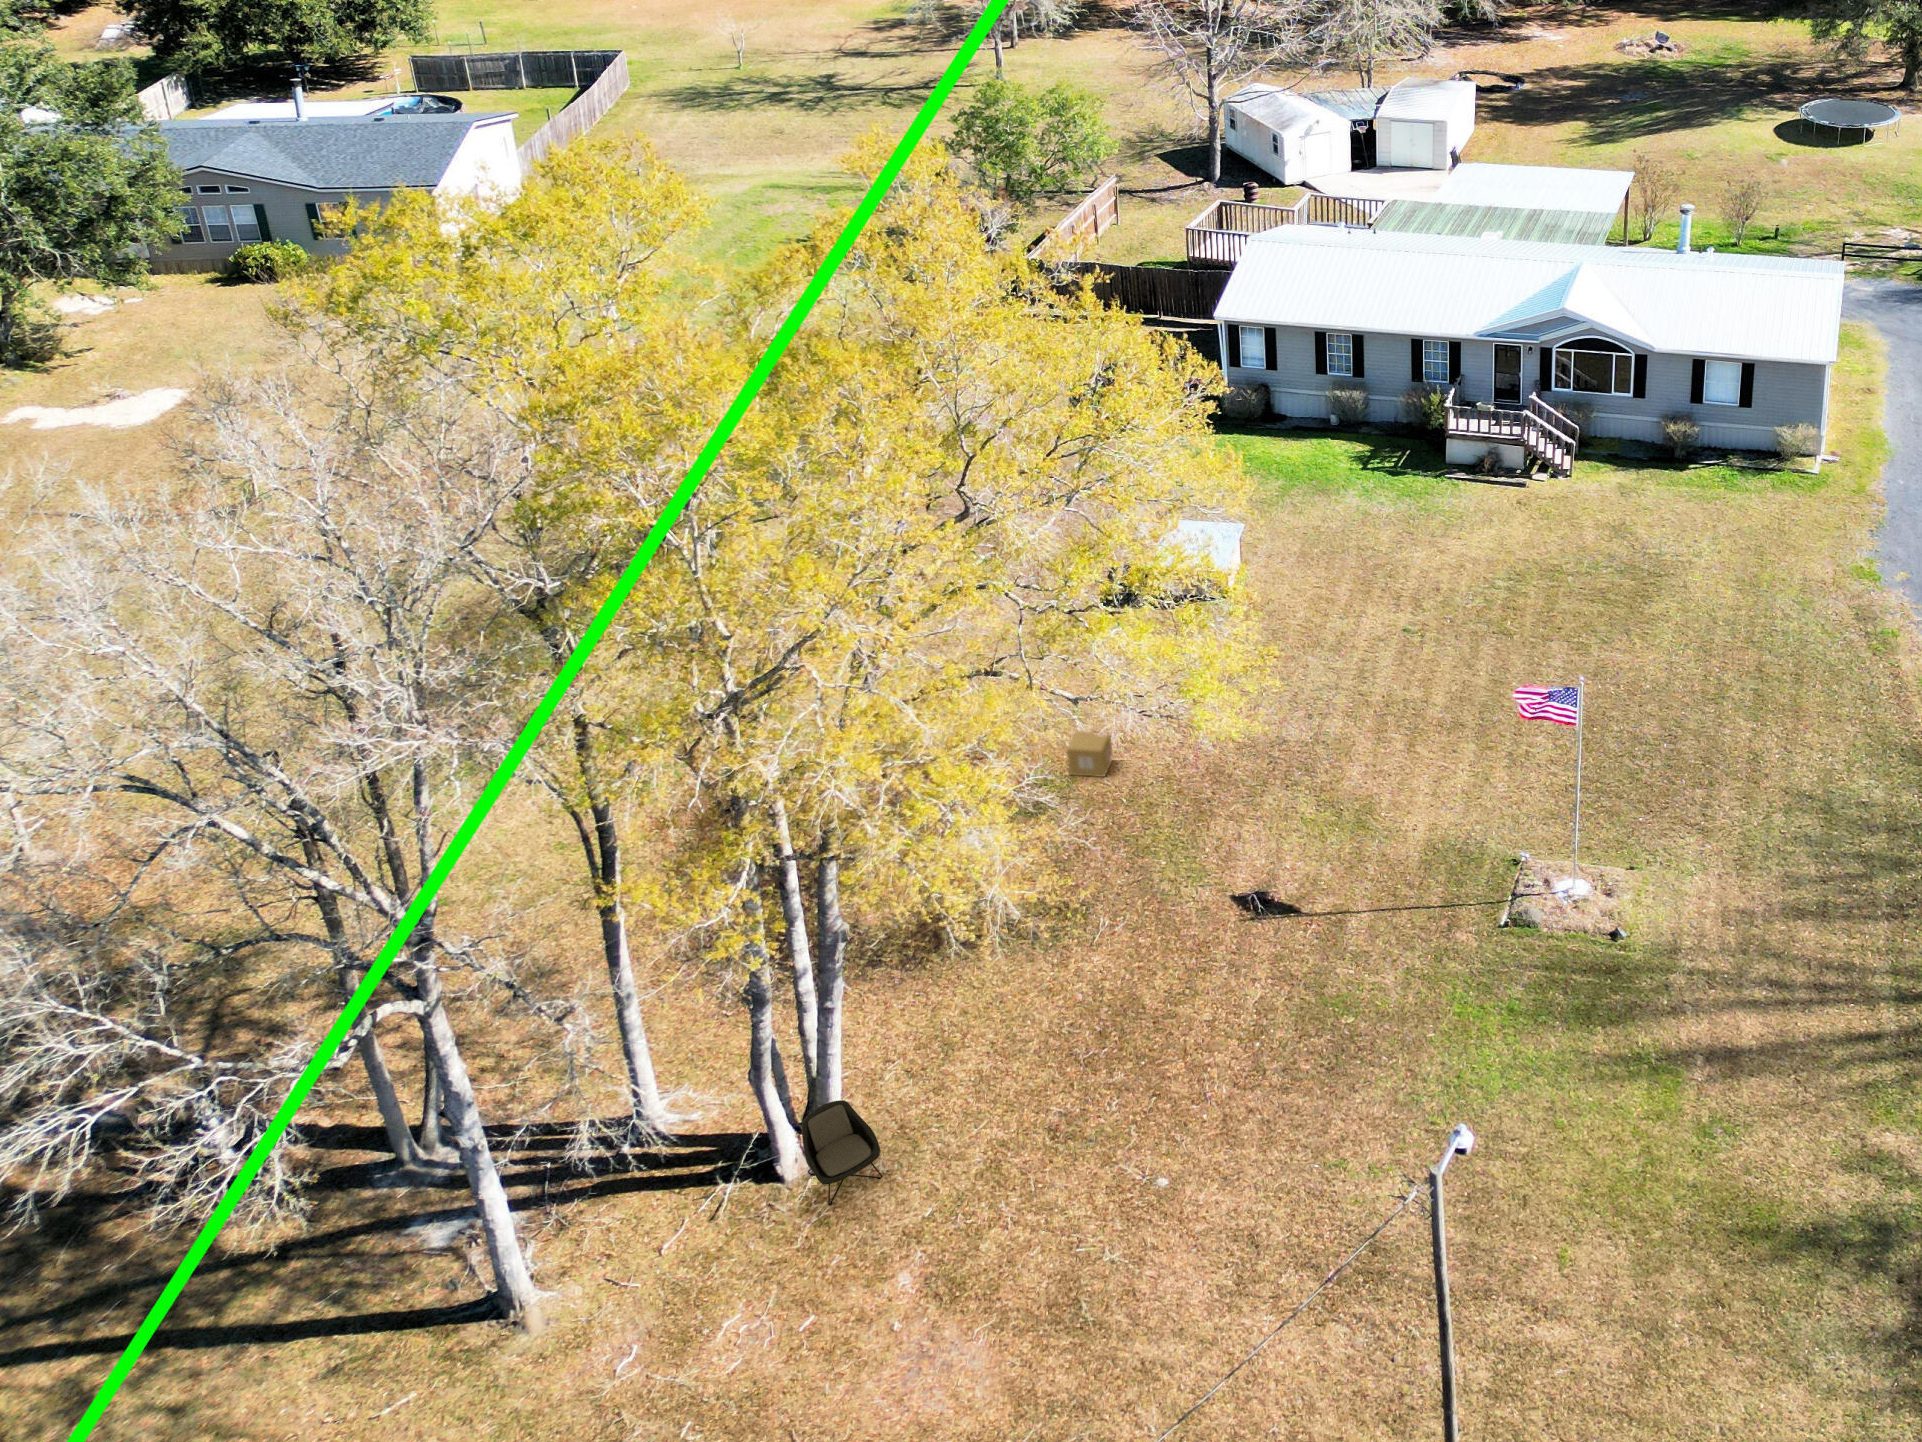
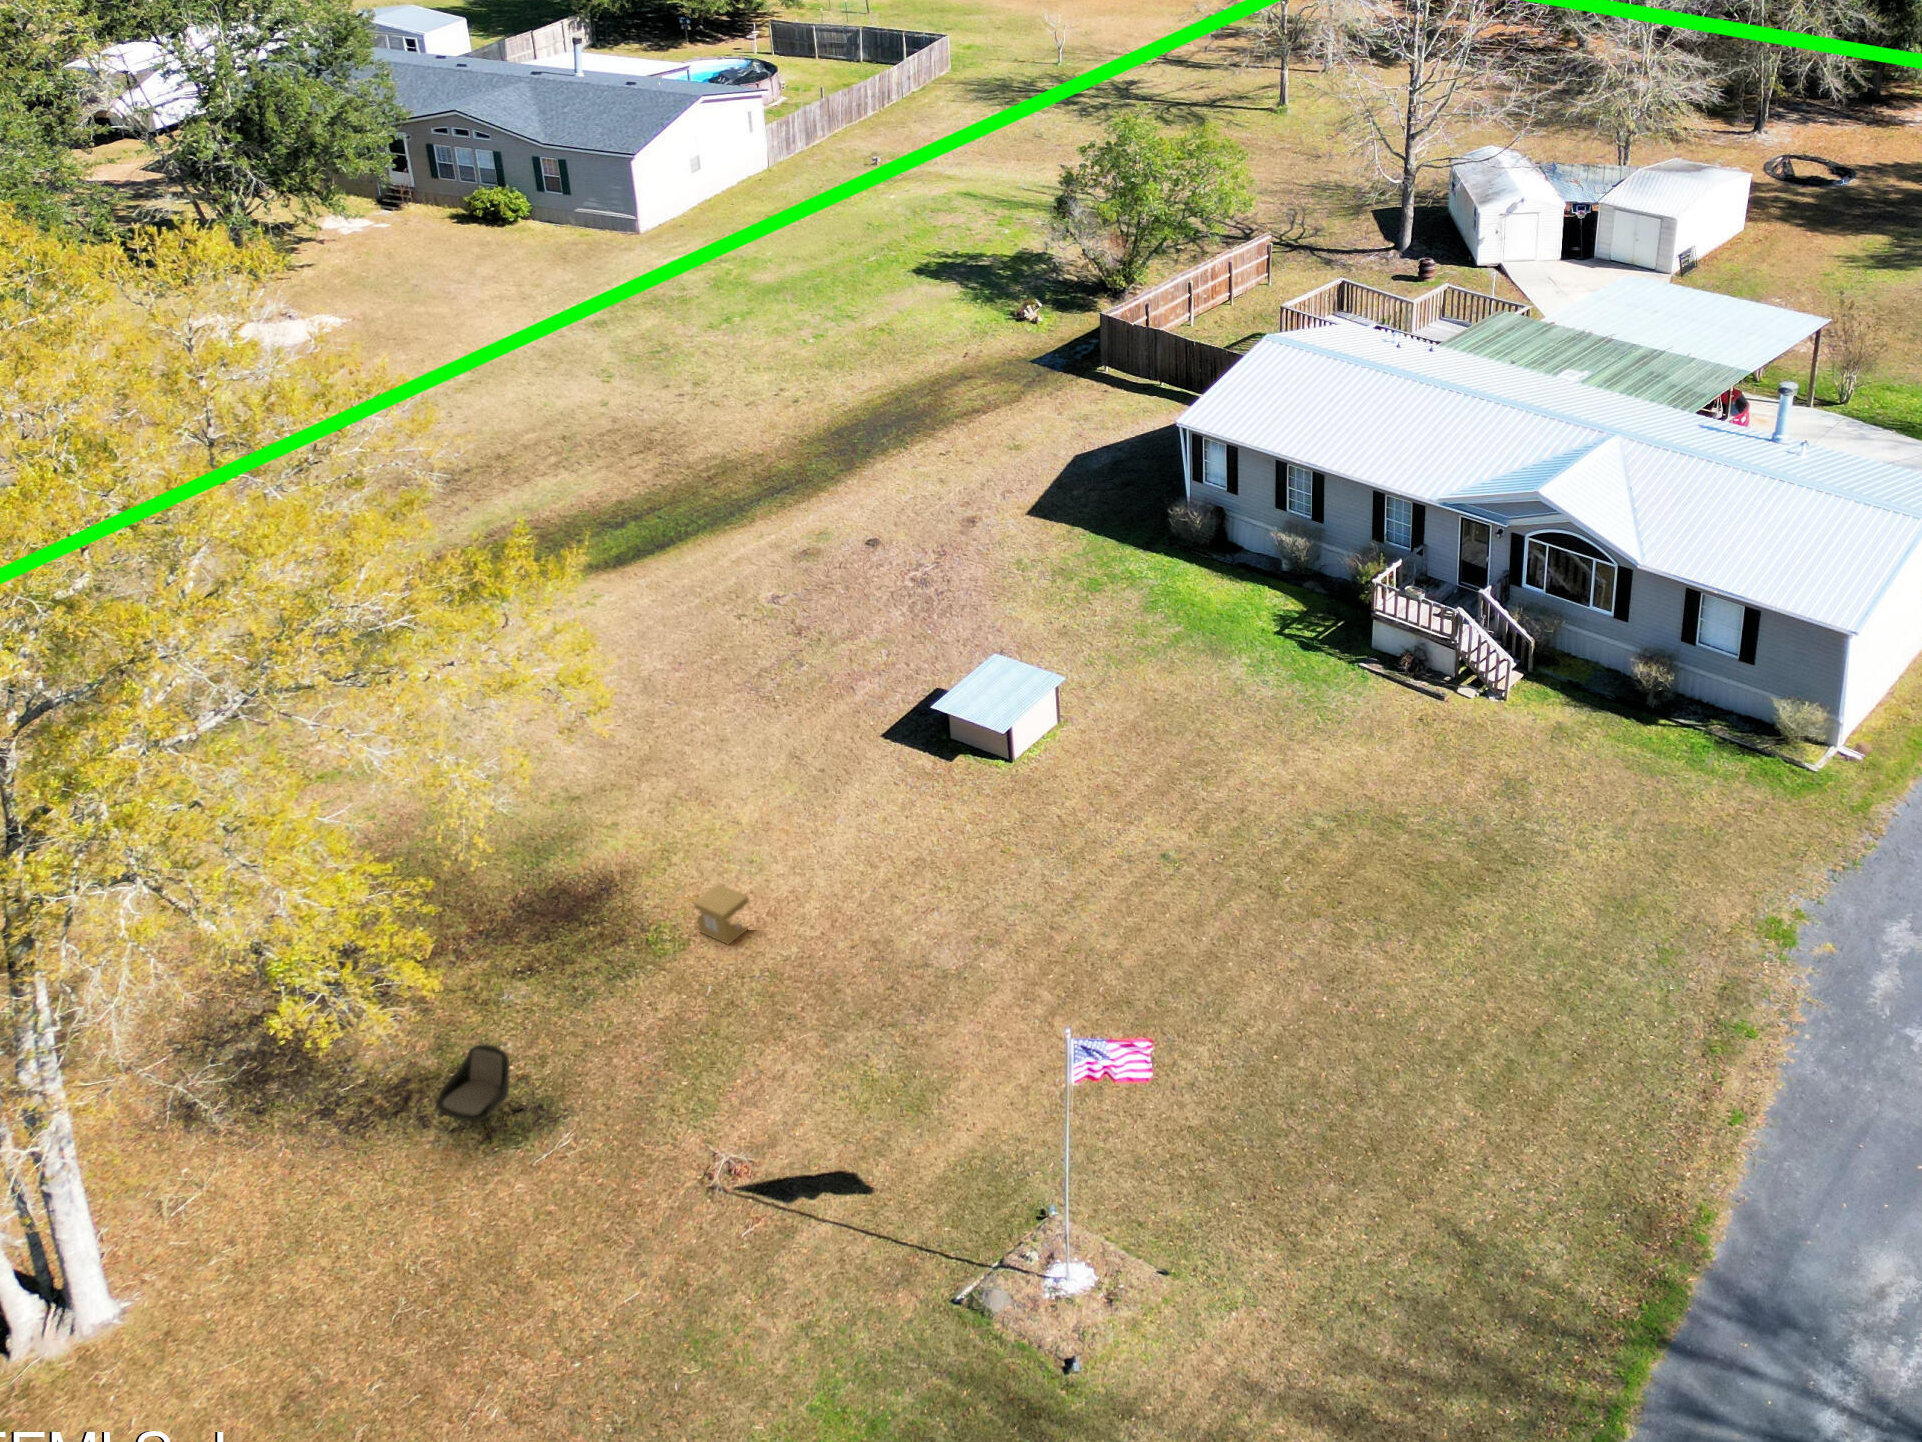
lounge chair: present [801,1100,882,1206] -> present [436,1045,523,1131]

